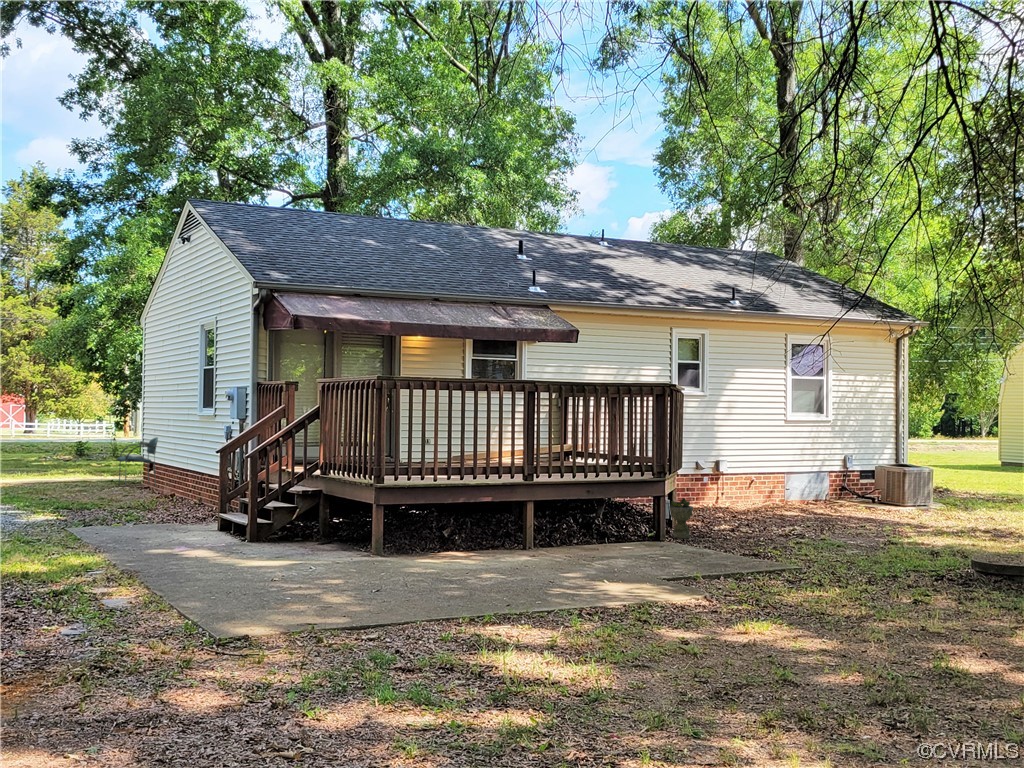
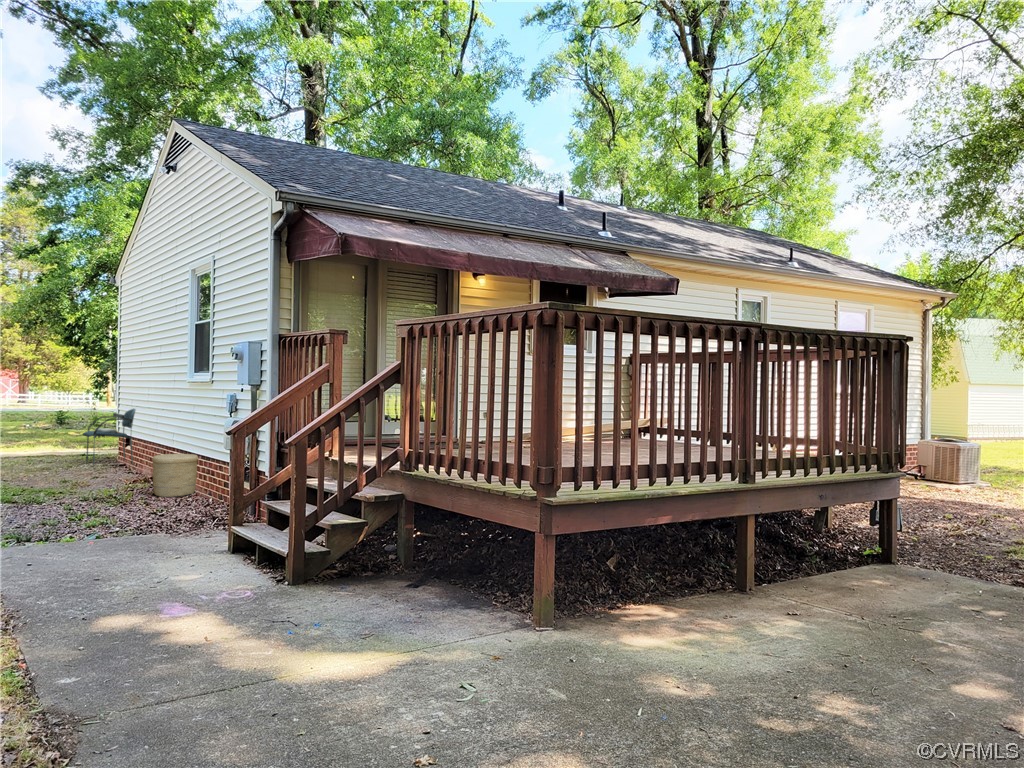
woven basket: none [172,473,206,505] -> present [152,454,198,497]
planter: present [669,498,693,539] -> none [838,486,873,539]

